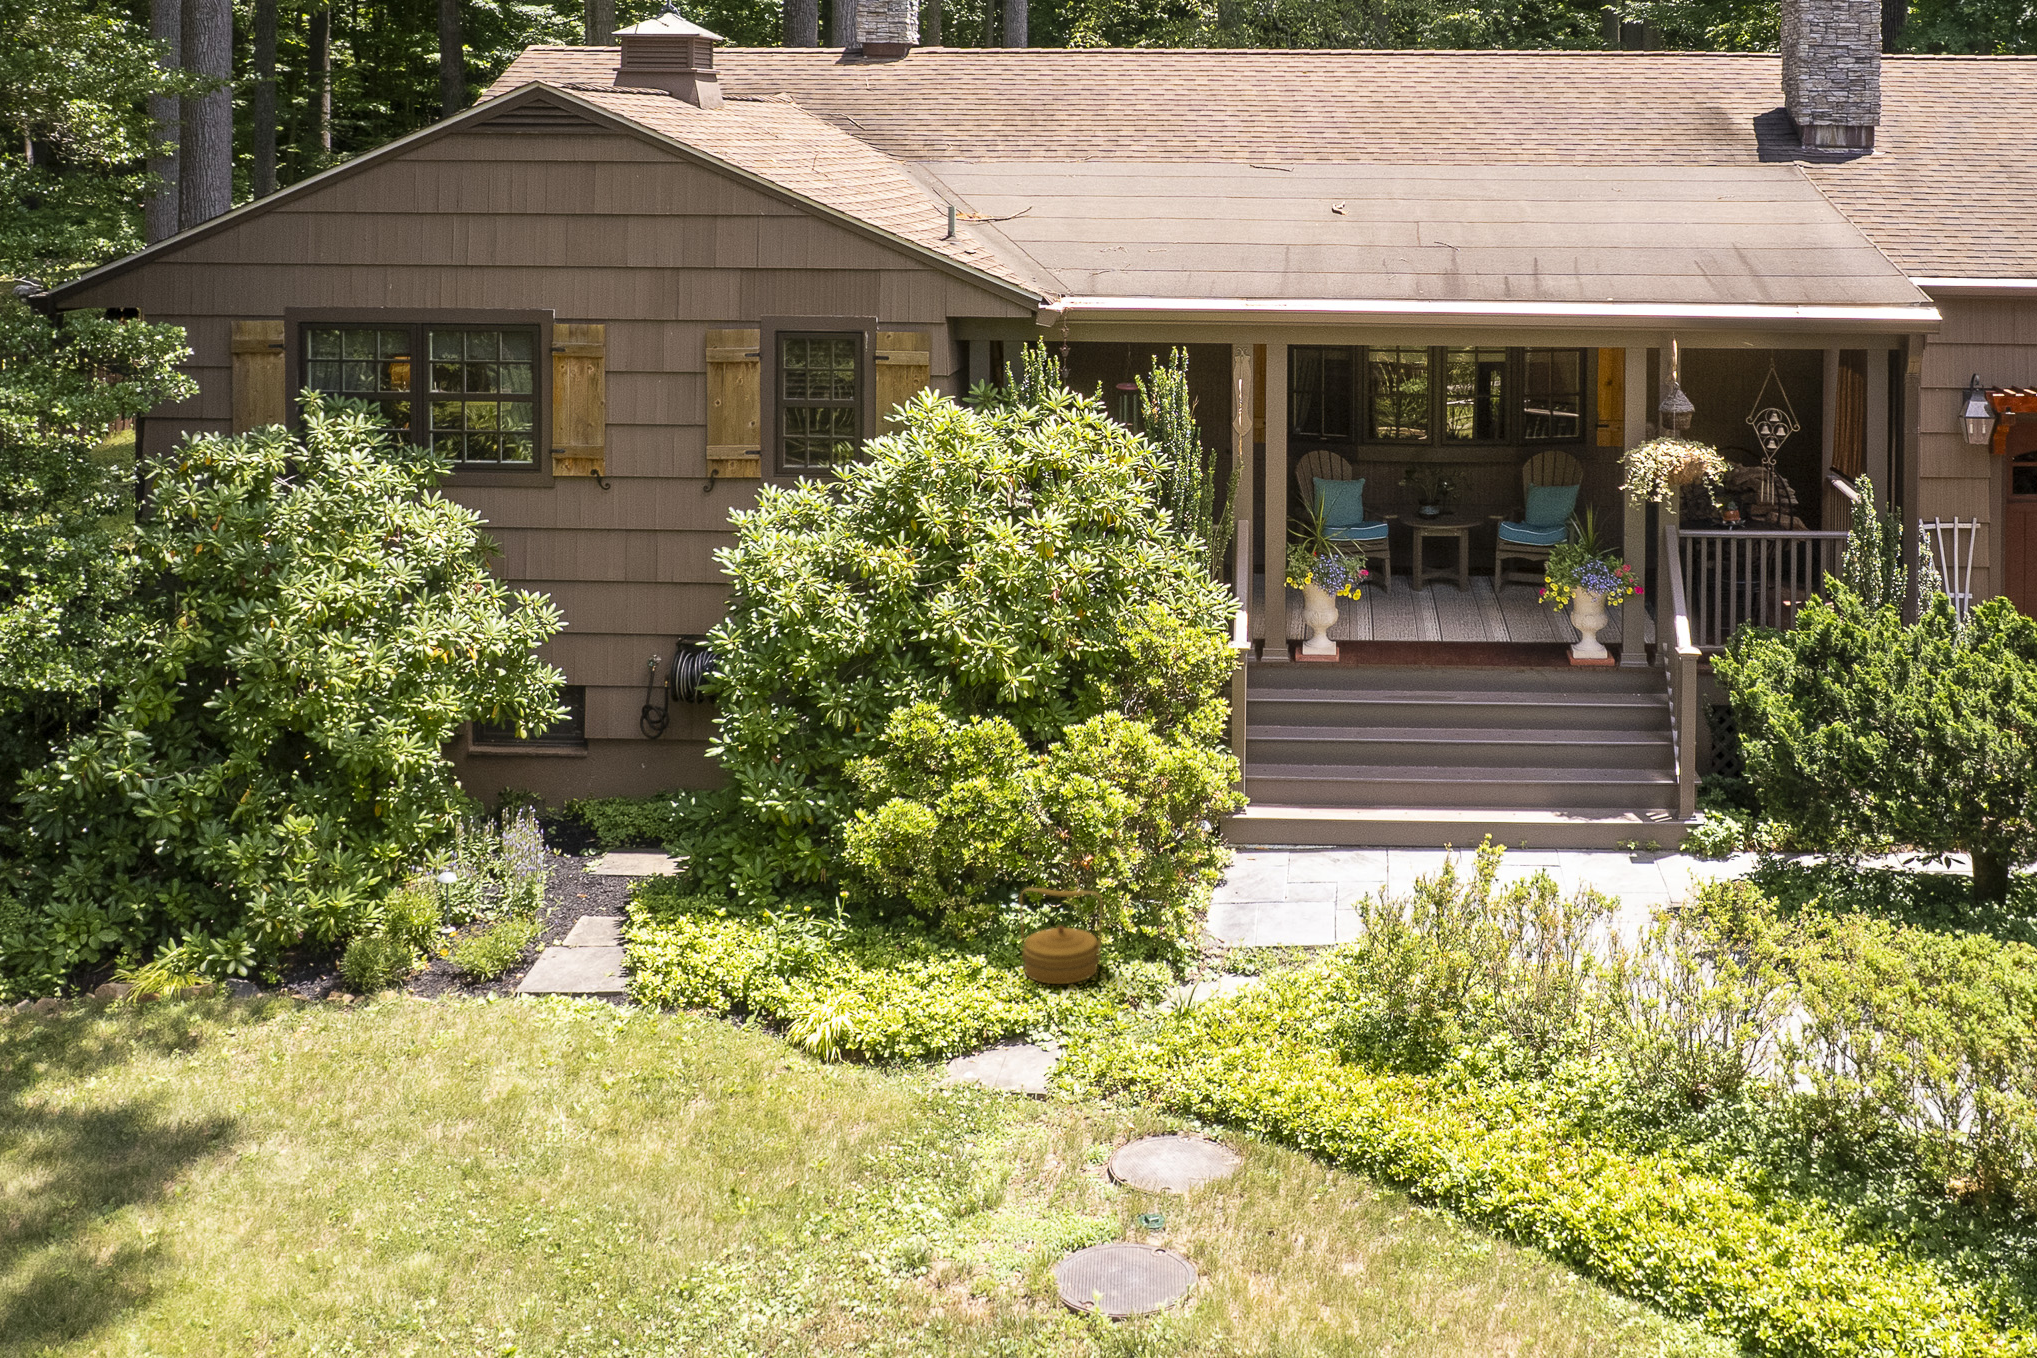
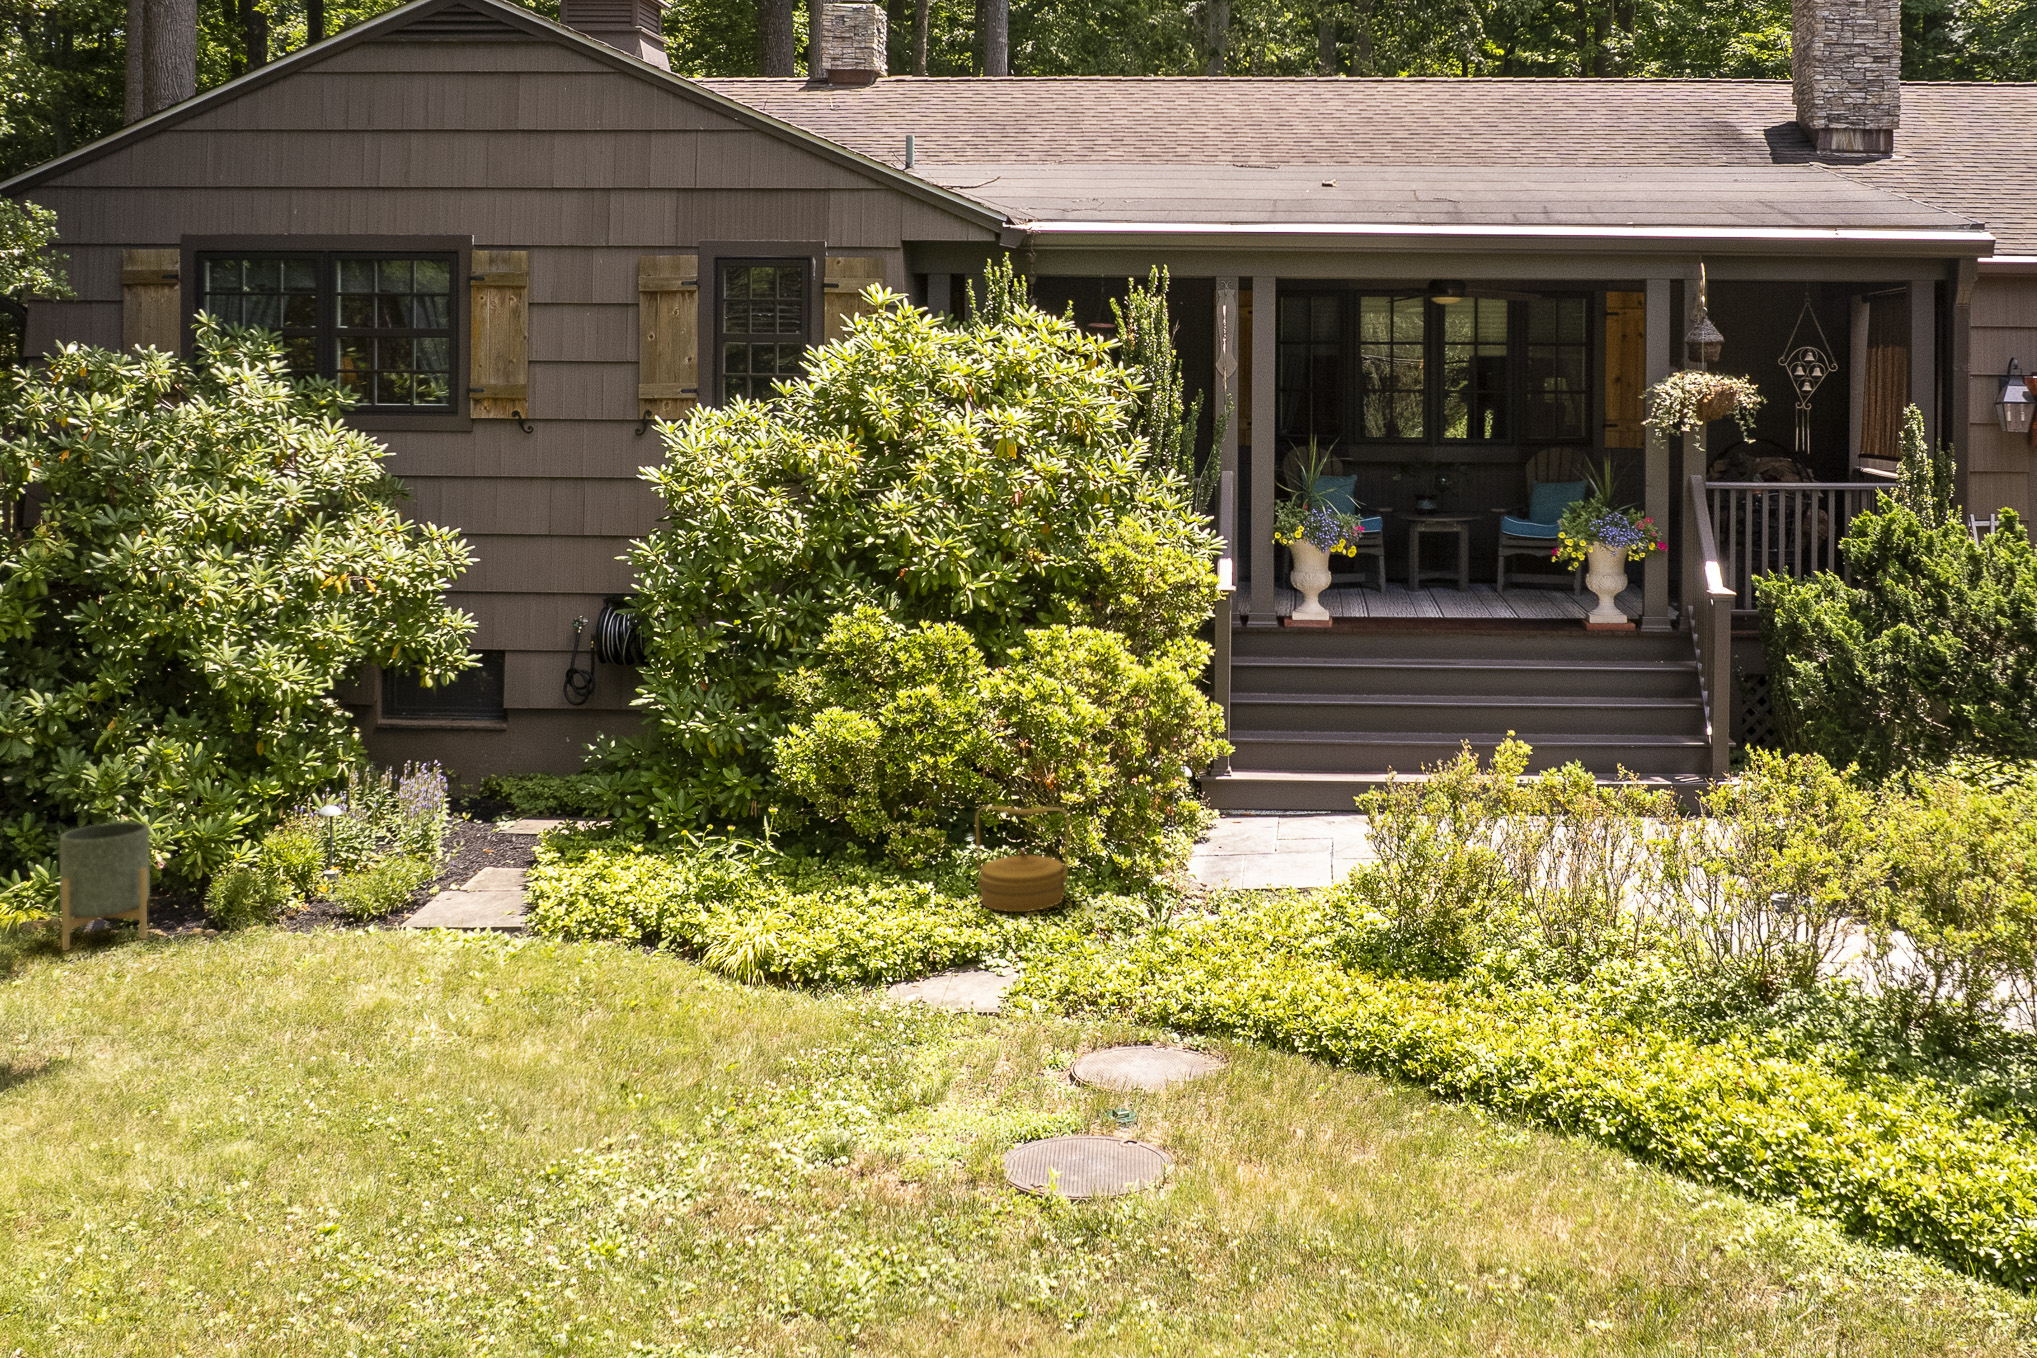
planter: none [233,895,309,1011] -> present [60,822,150,950]

